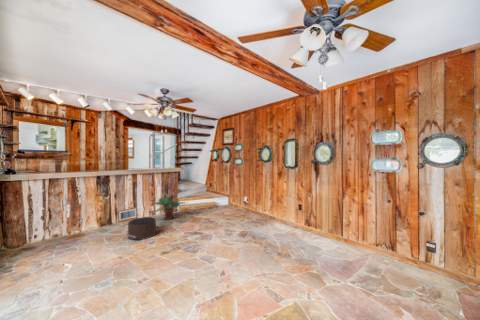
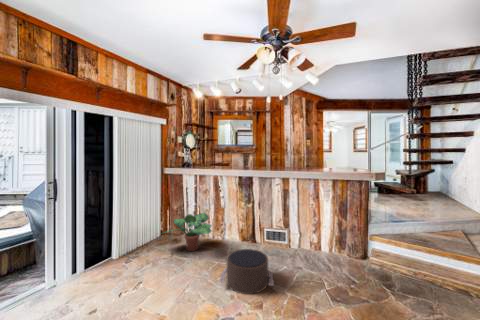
potted plant: present [154,196,184,219] -> present [167,213,211,251]

